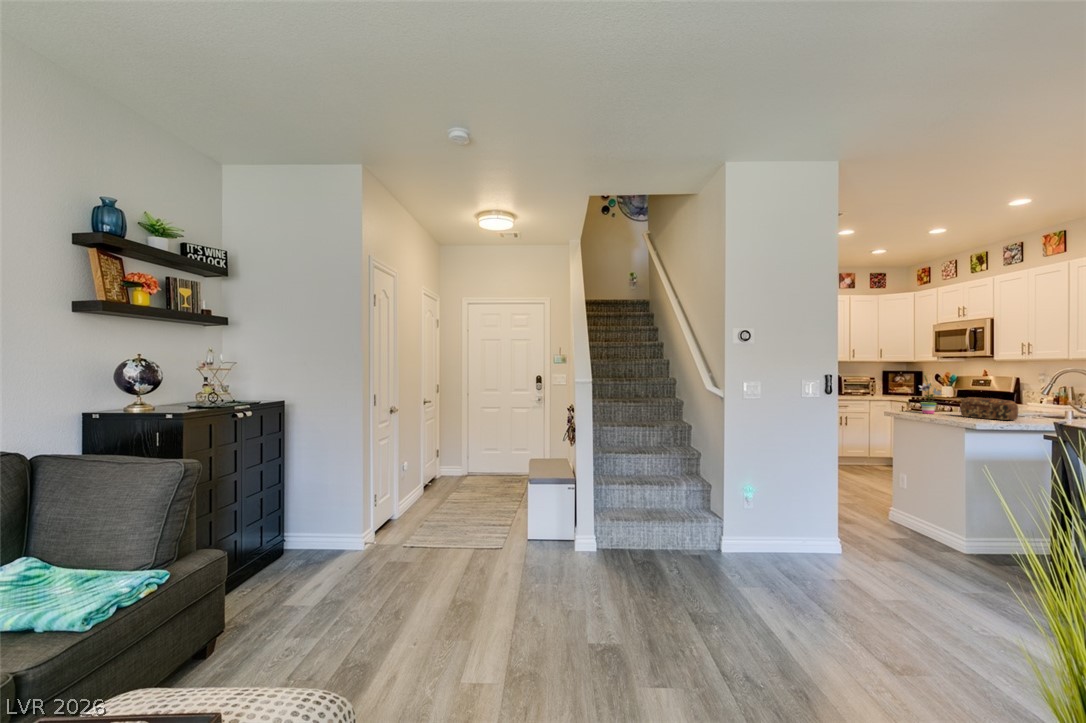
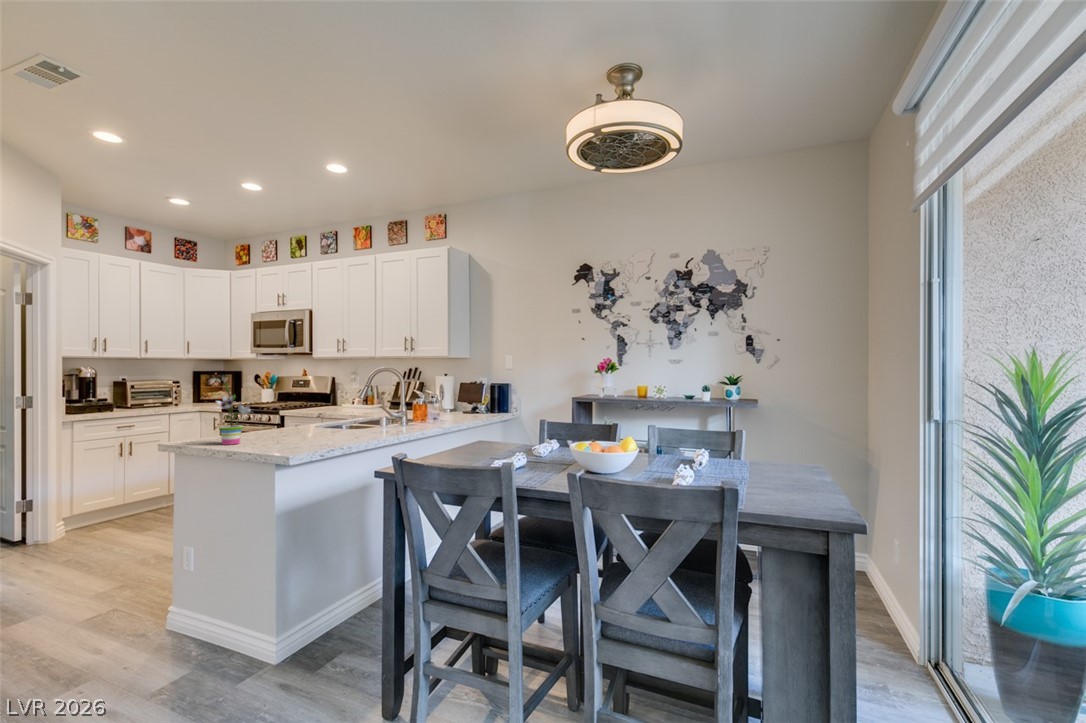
bread loaf: present [960,397,1018,420] -> none [274,413,341,444]

